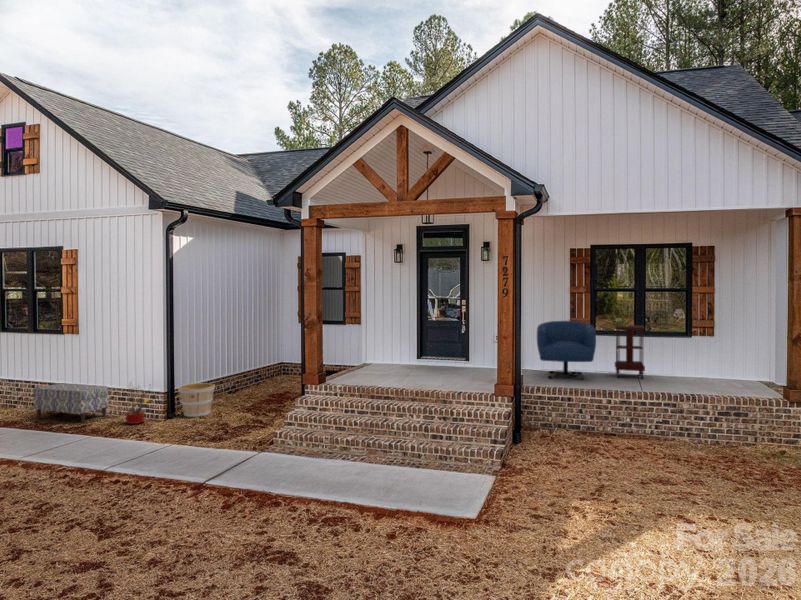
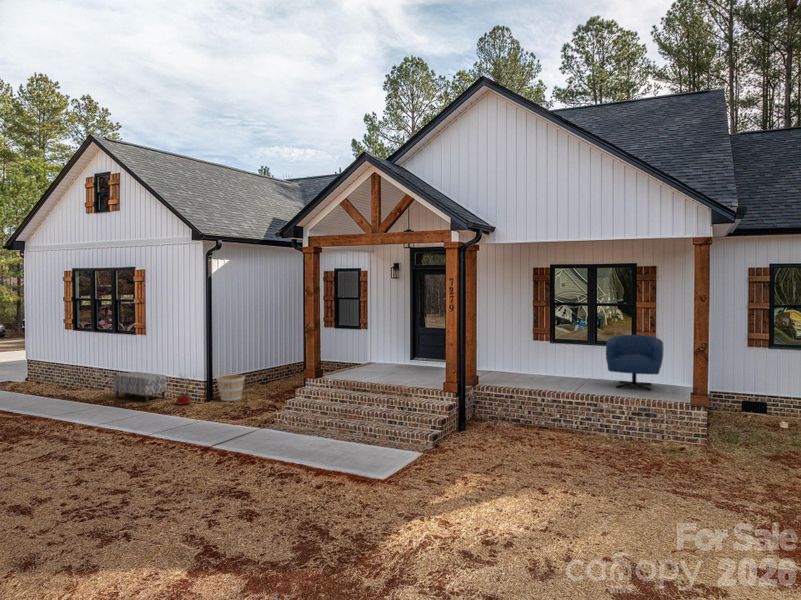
armchair: present [537,321,596,379] -> present [606,335,663,390]
side table: present [615,325,645,379] -> none [565,335,593,382]

